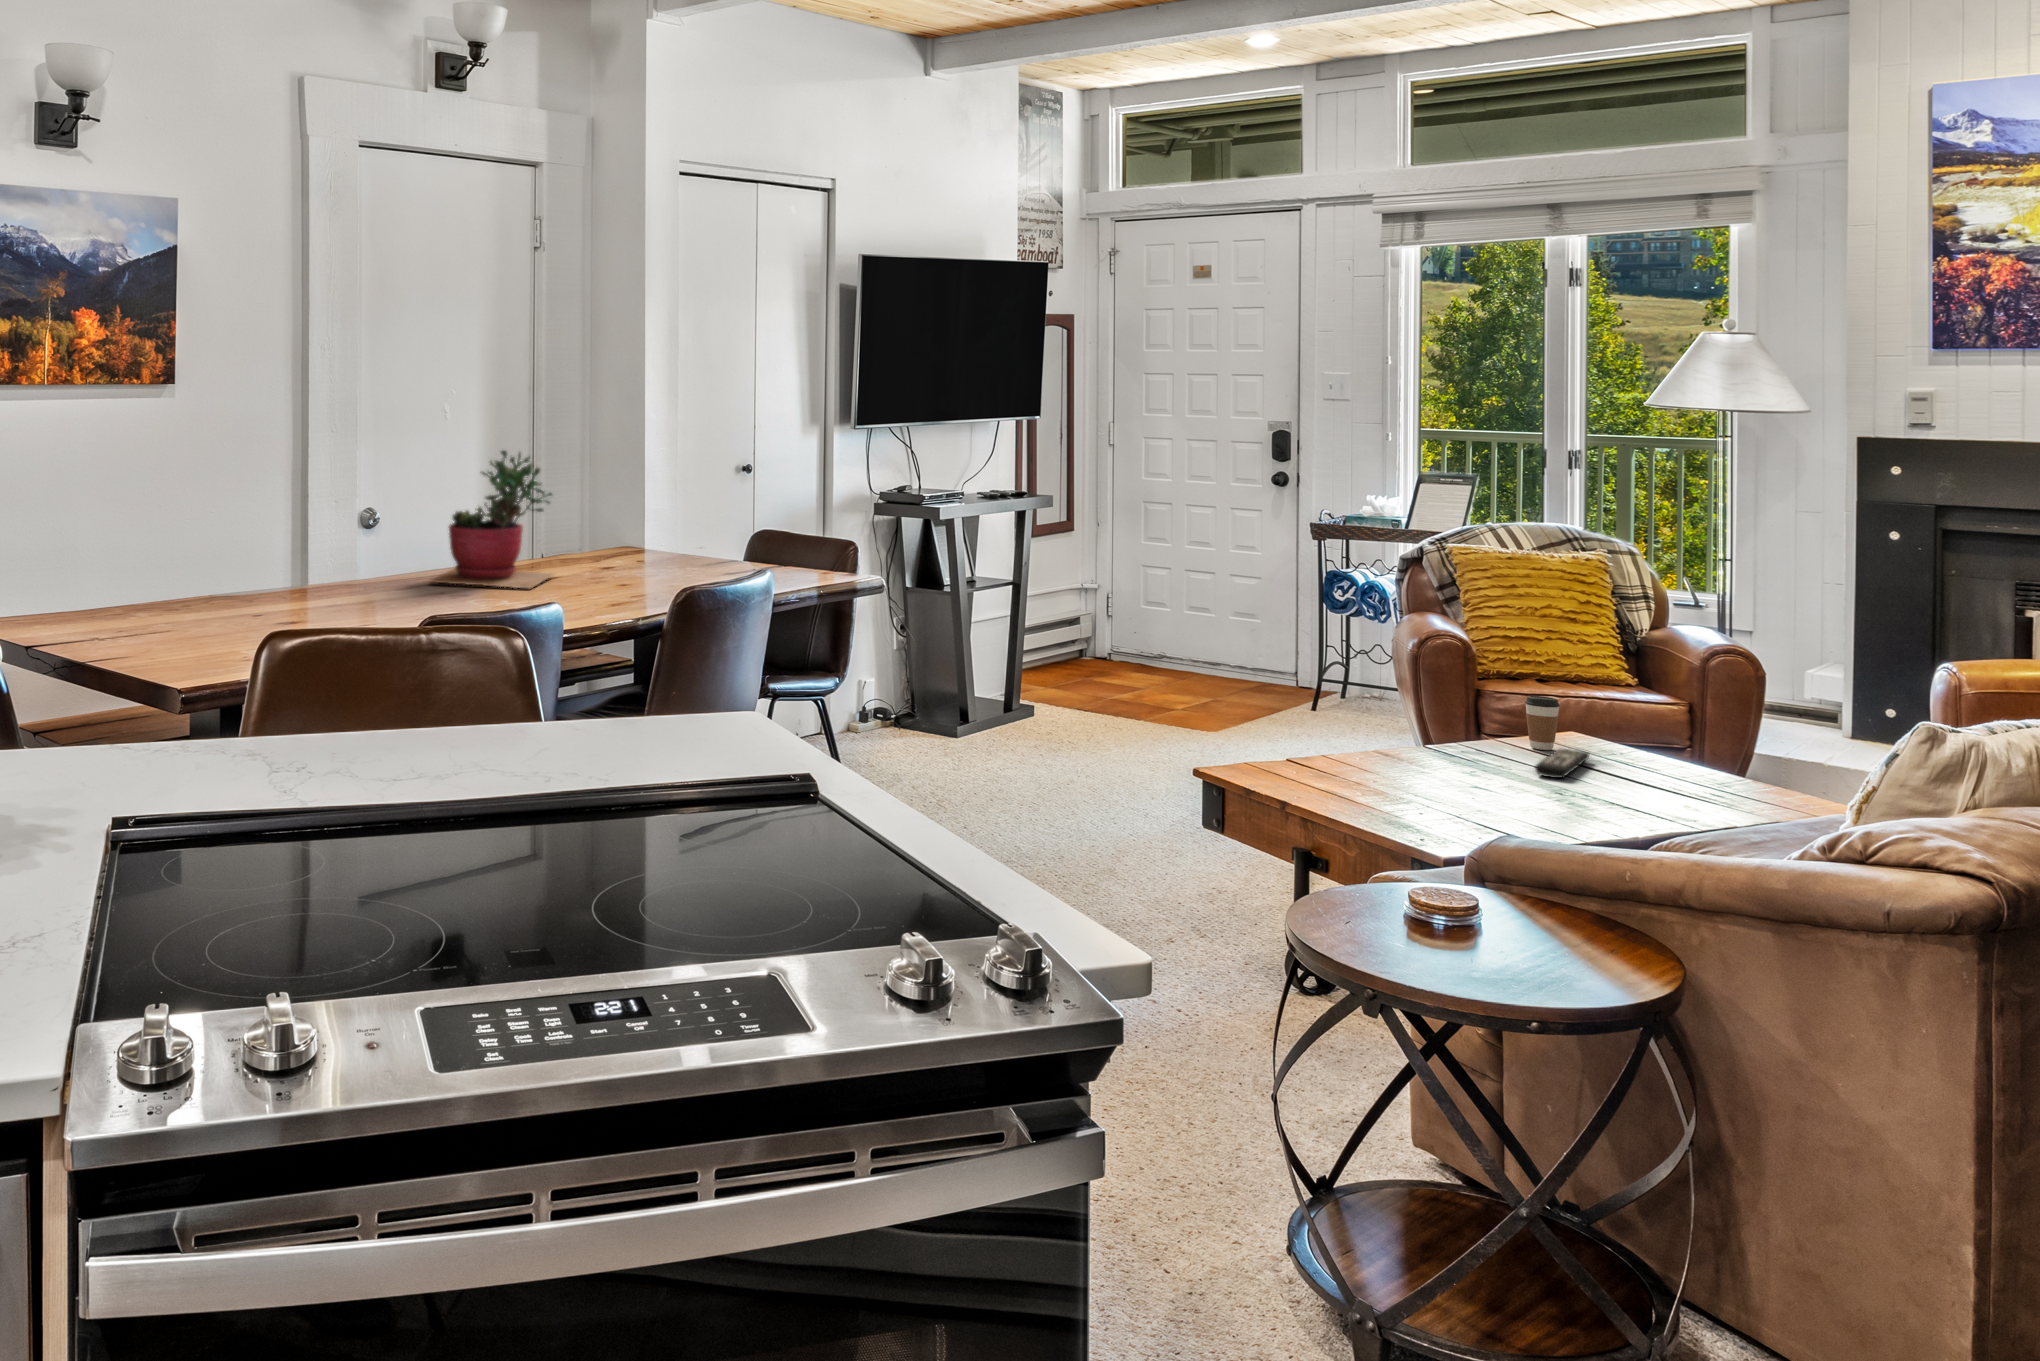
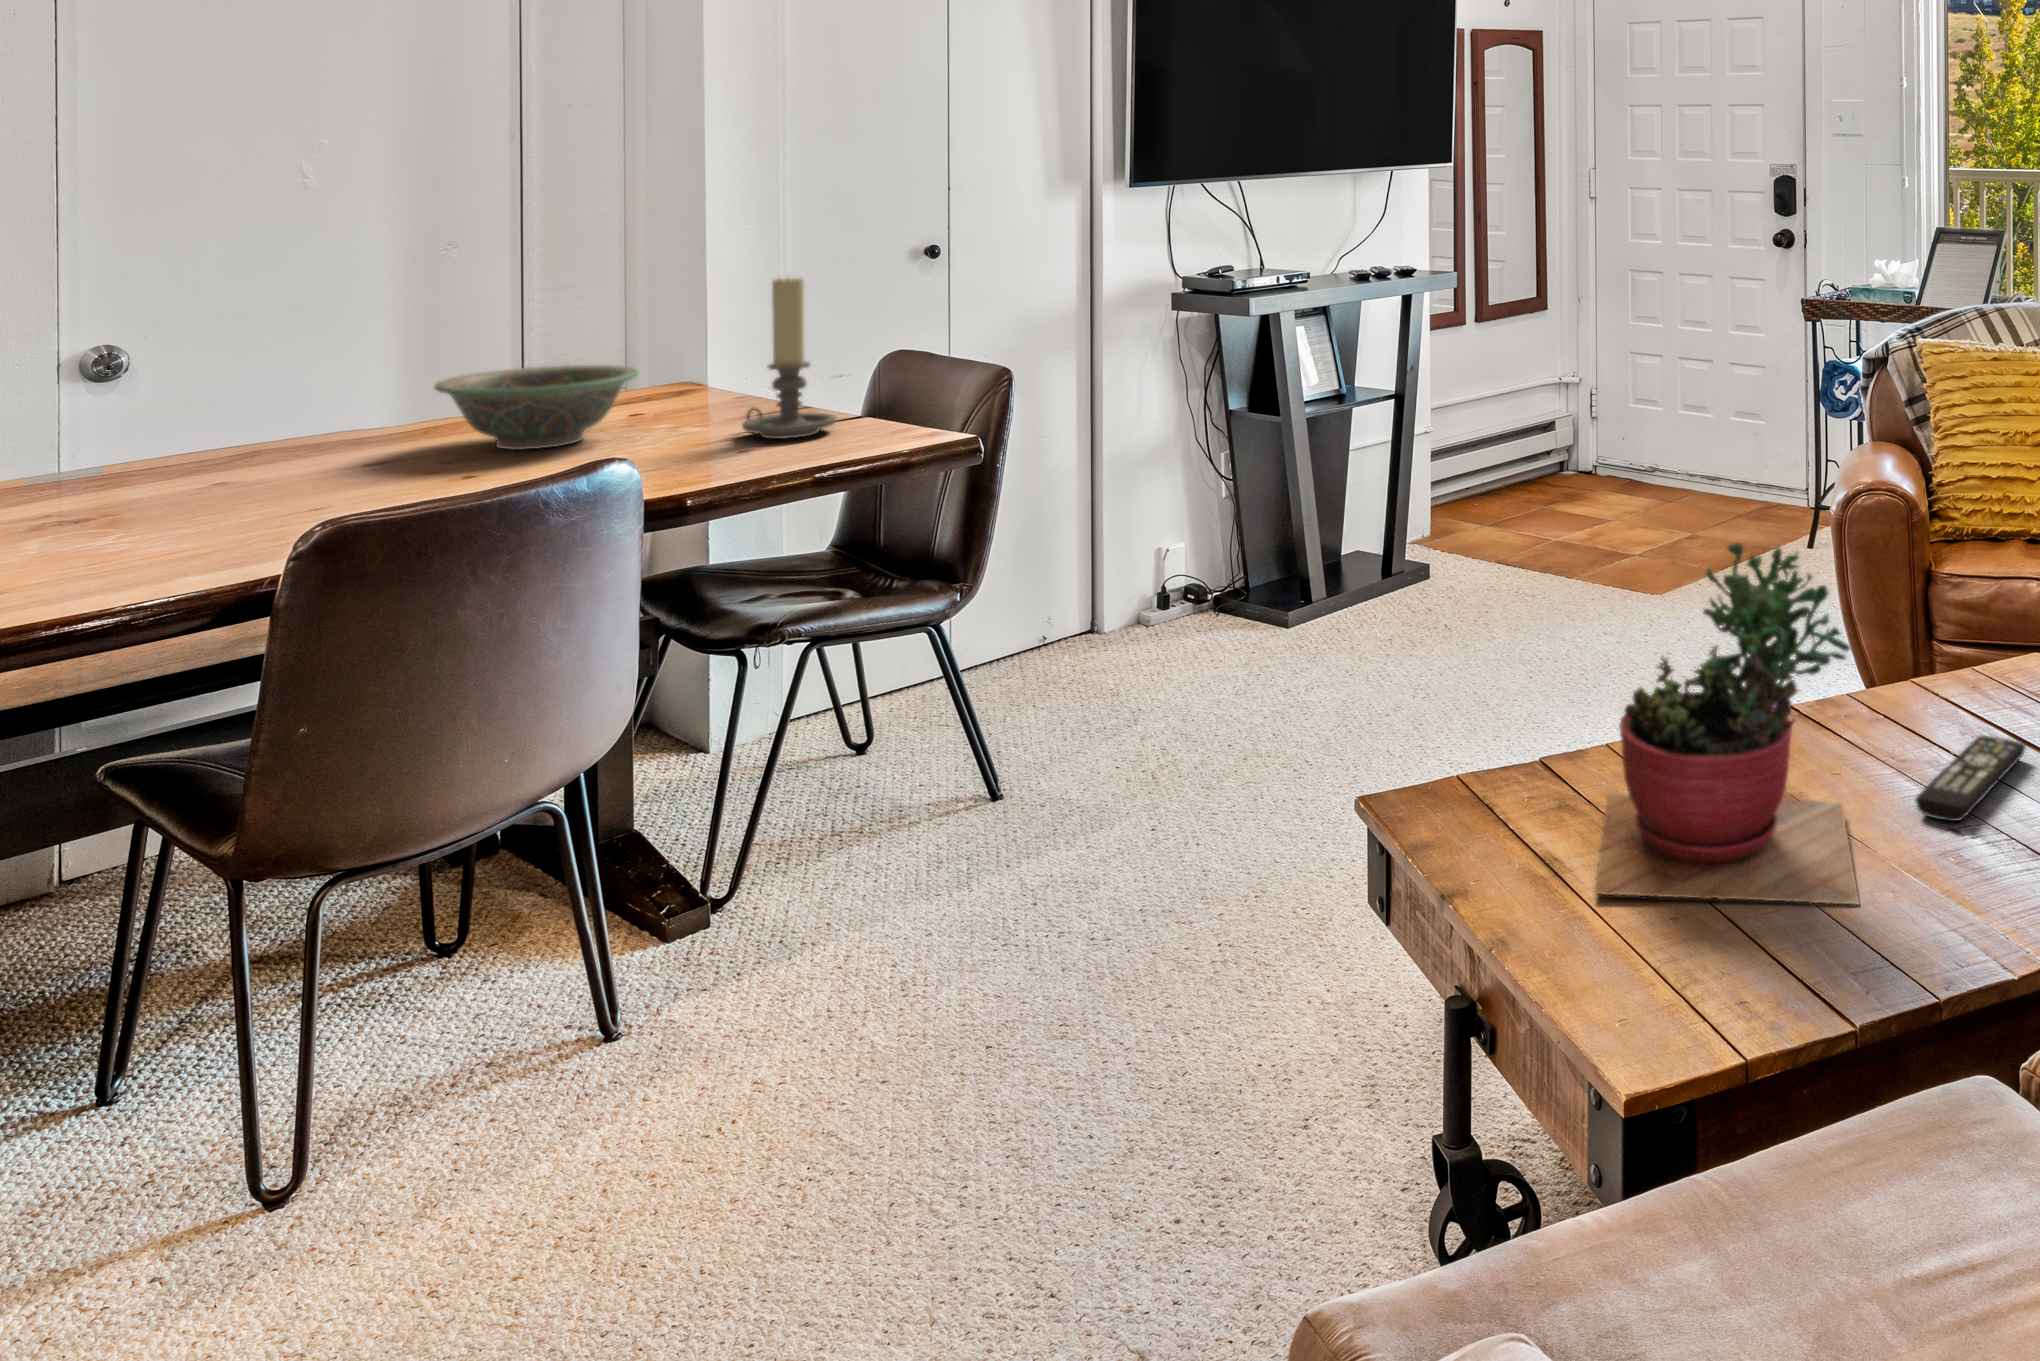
succulent plant: present [430,450,553,588] -> present [1594,543,1859,904]
candle holder: none [717,469,775,567] -> present [742,277,836,439]
decorative bowl: none [557,520,660,566] -> present [435,365,638,450]
coffee cup: present [1525,696,1560,750] -> none [1935,634,1988,729]

